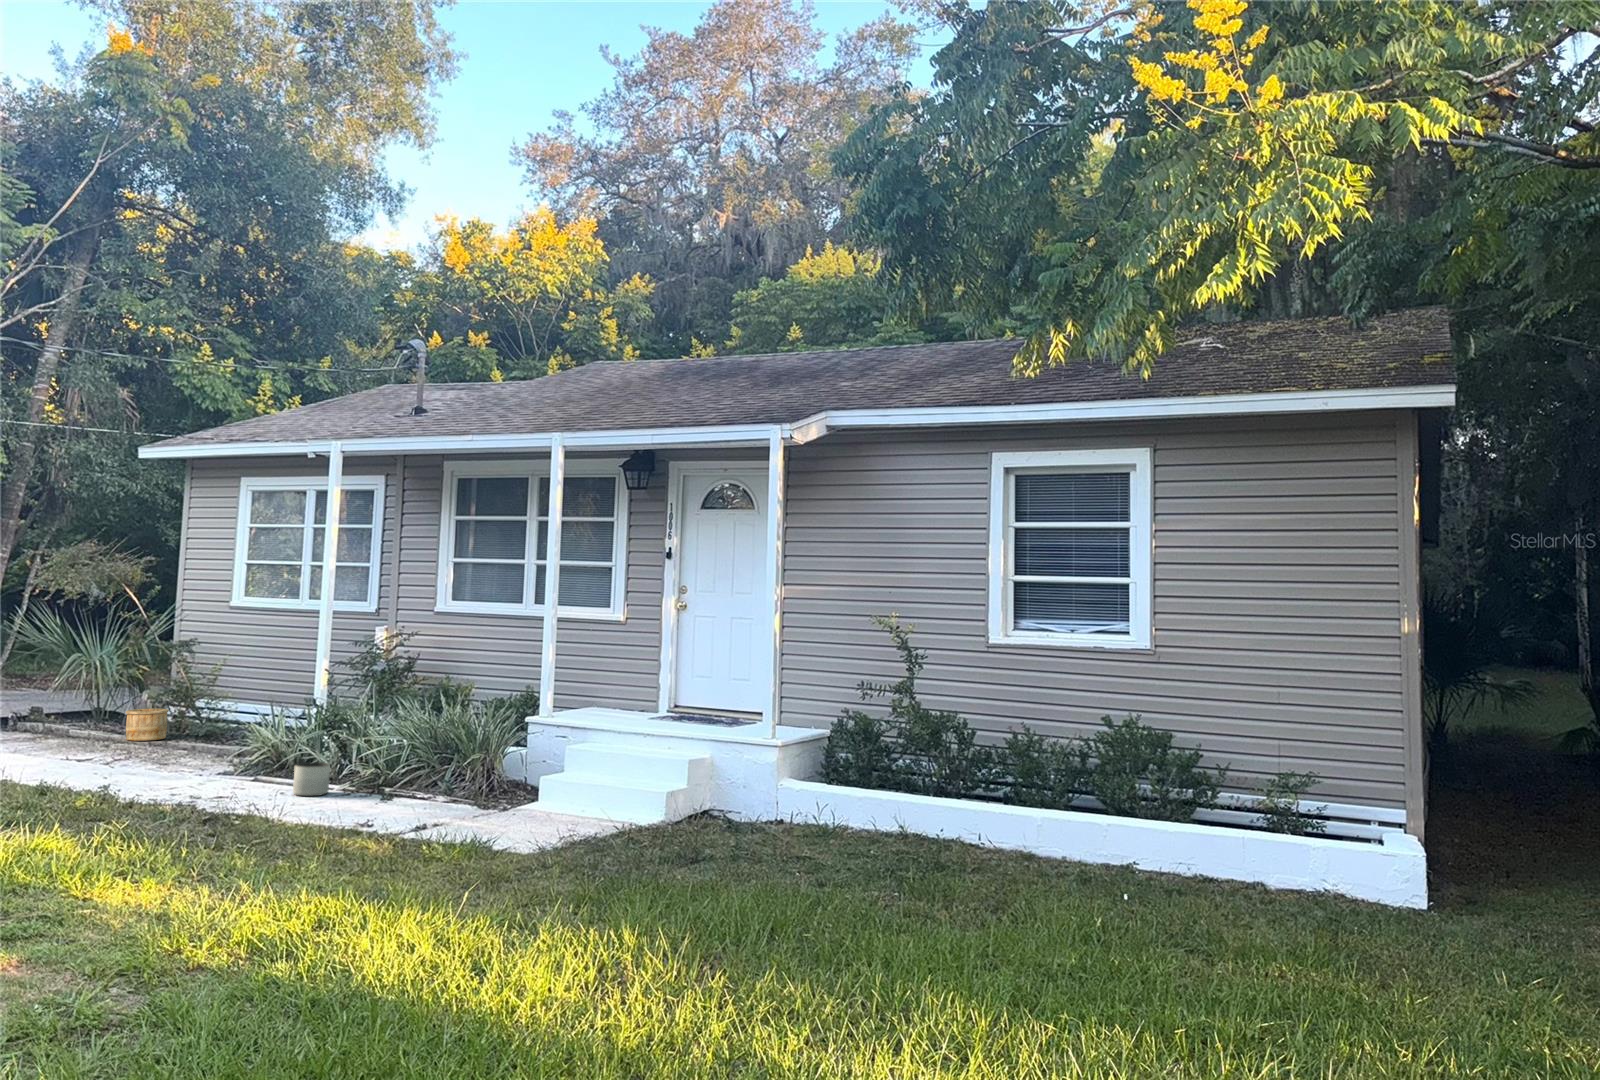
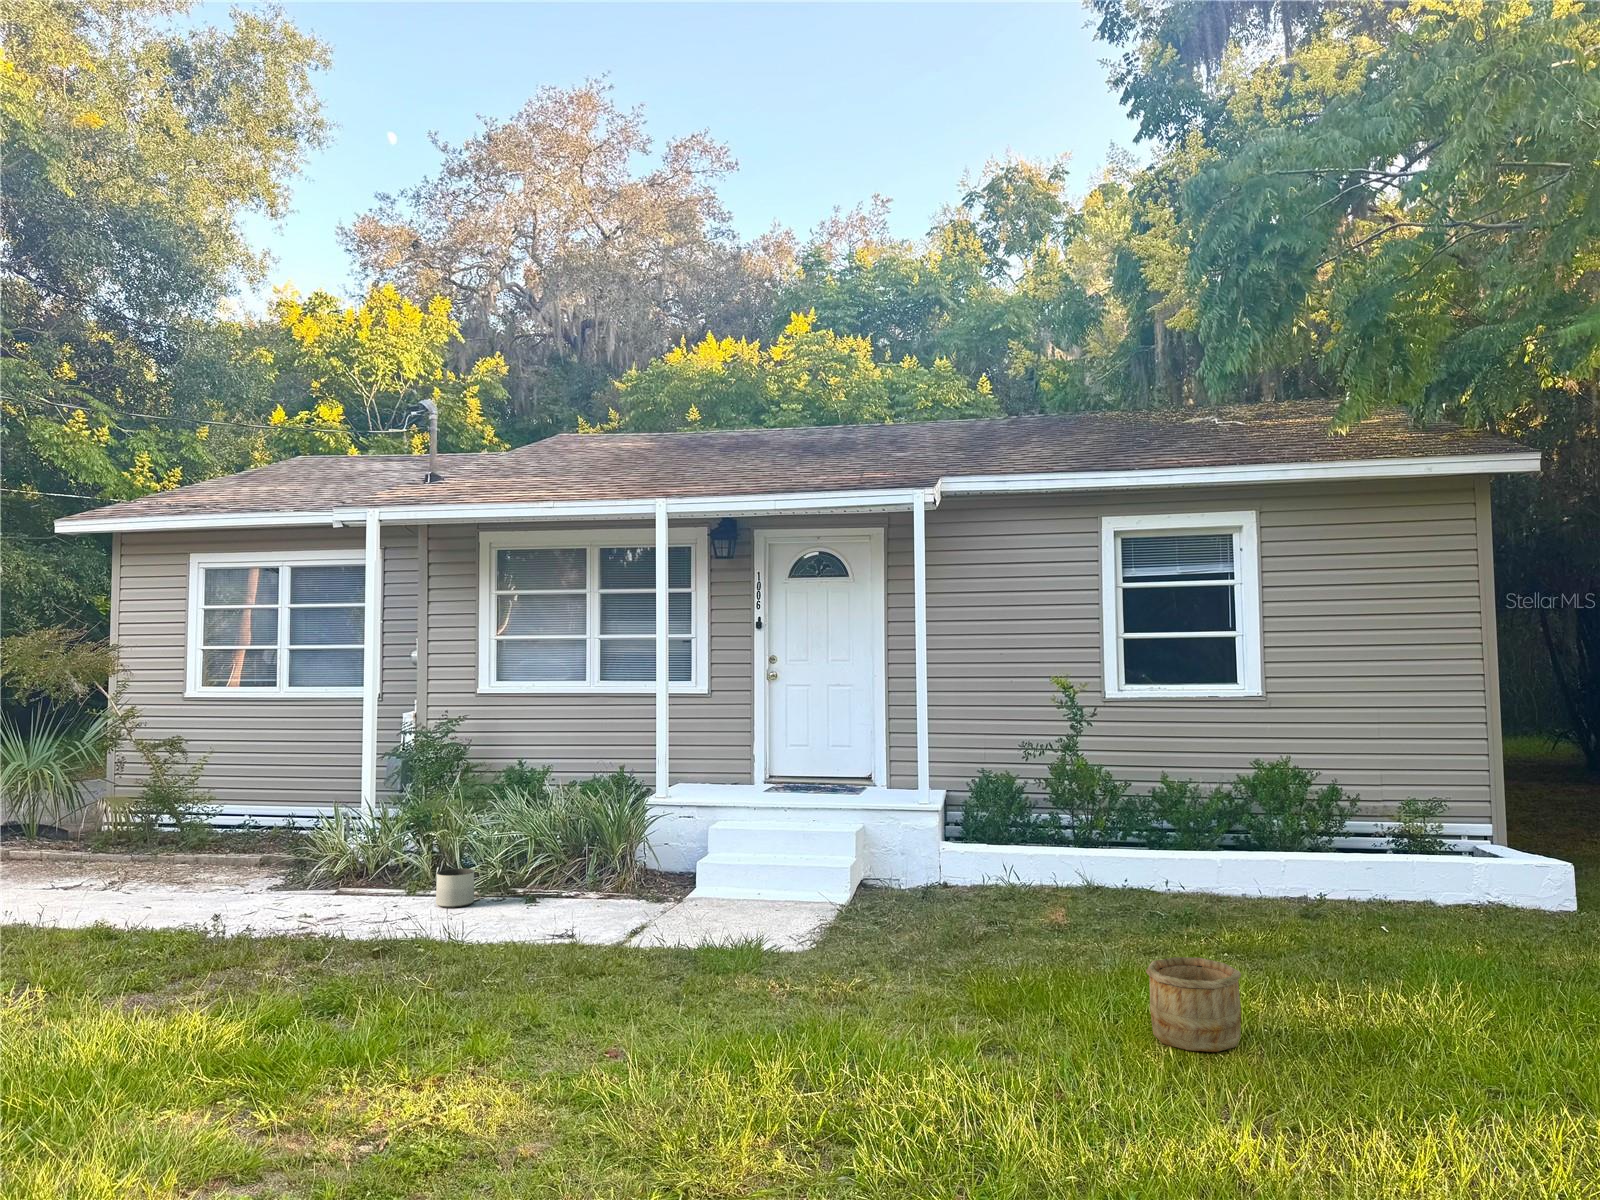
wooden bucket: present [126,708,169,741] -> present [1146,957,1241,1052]

